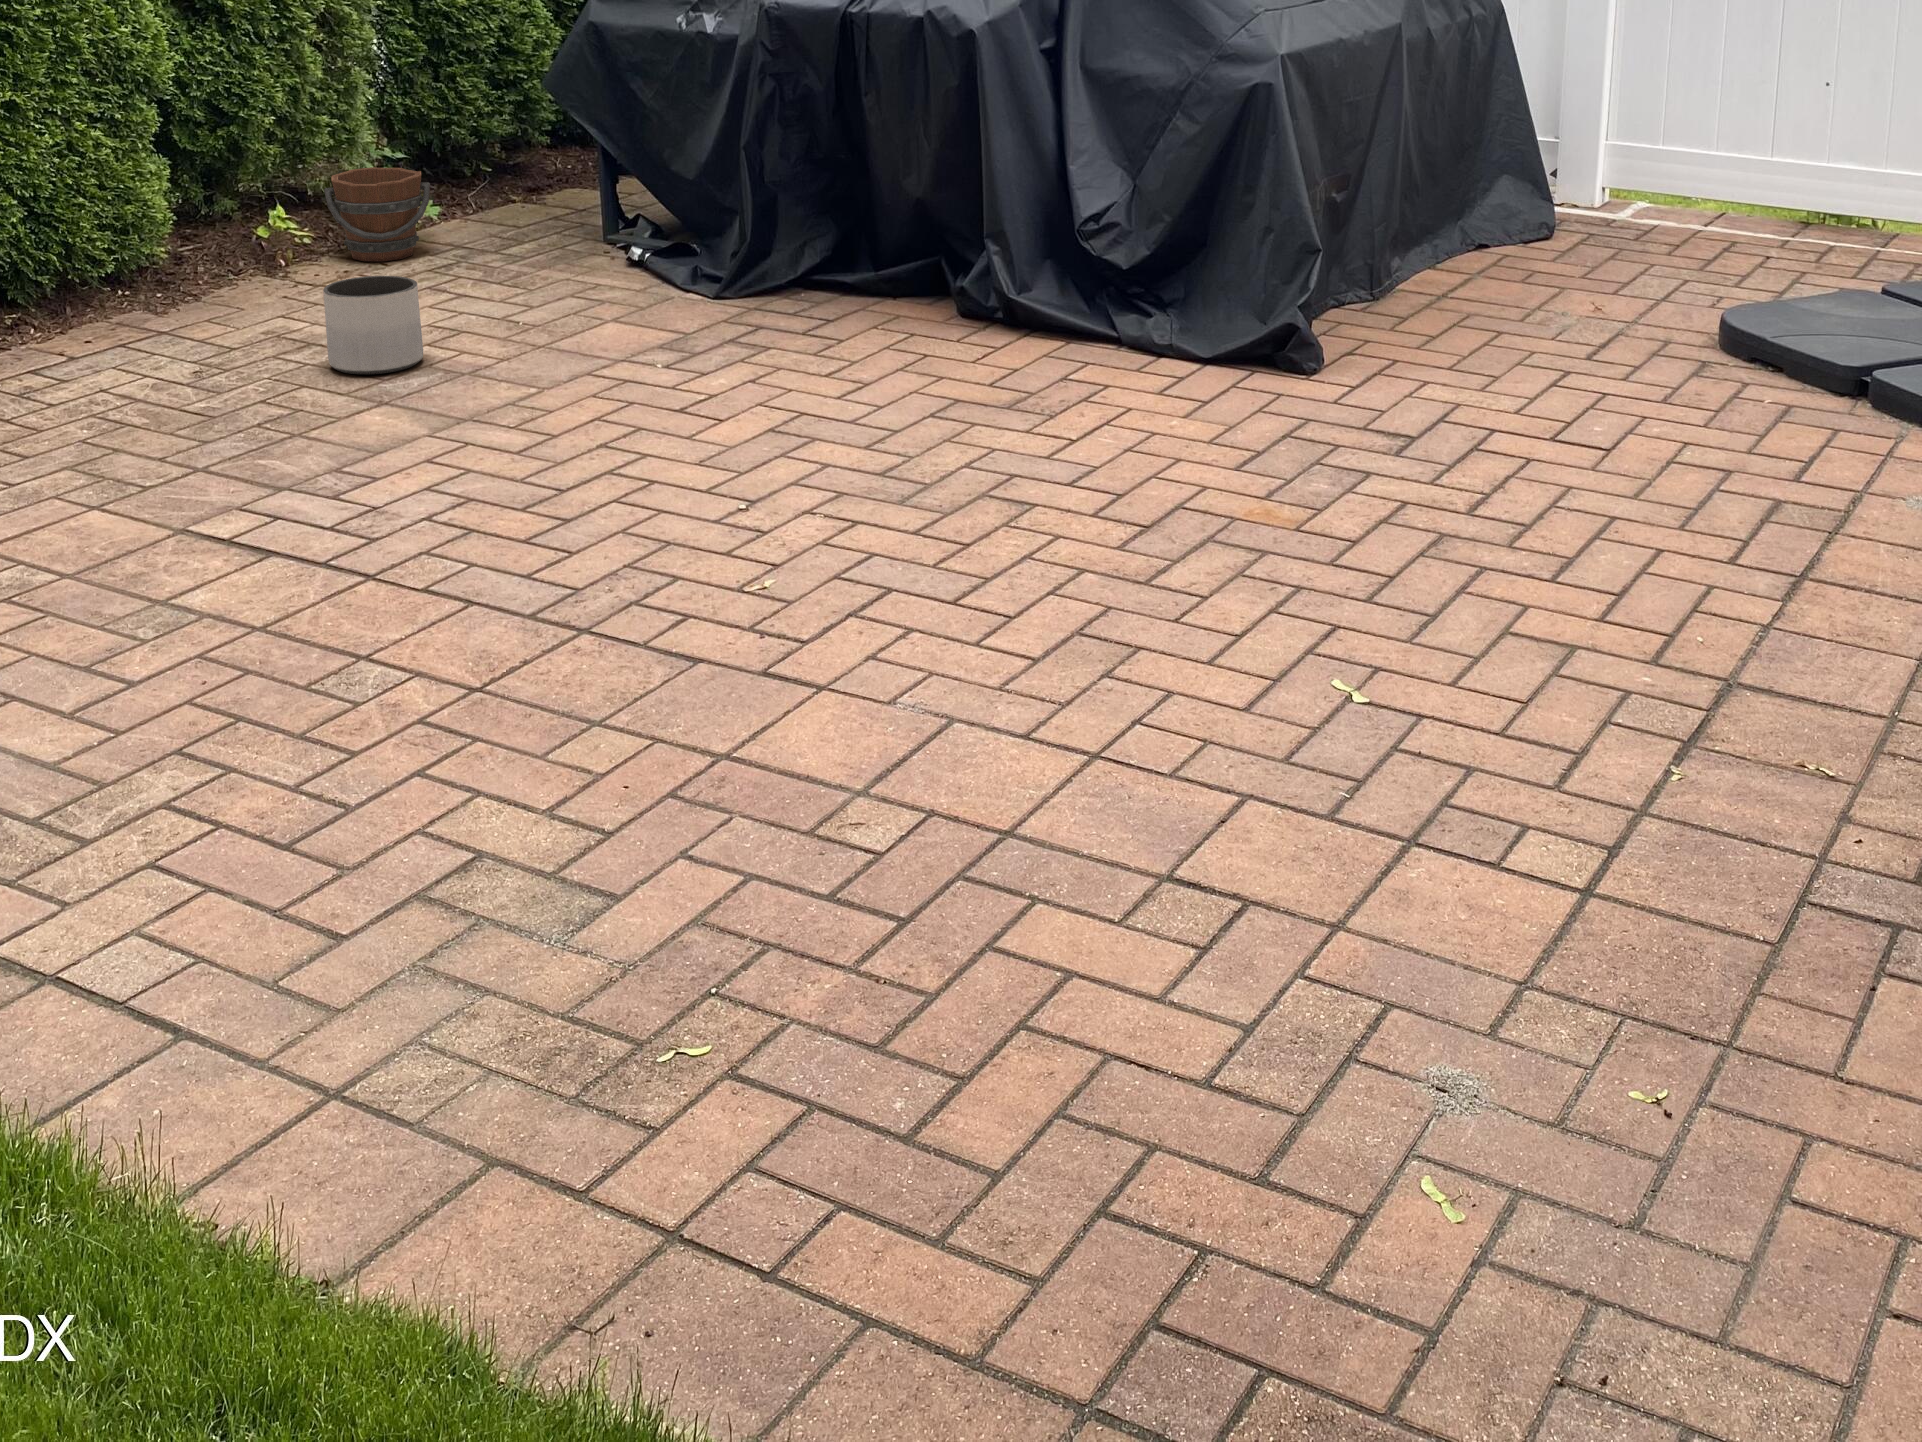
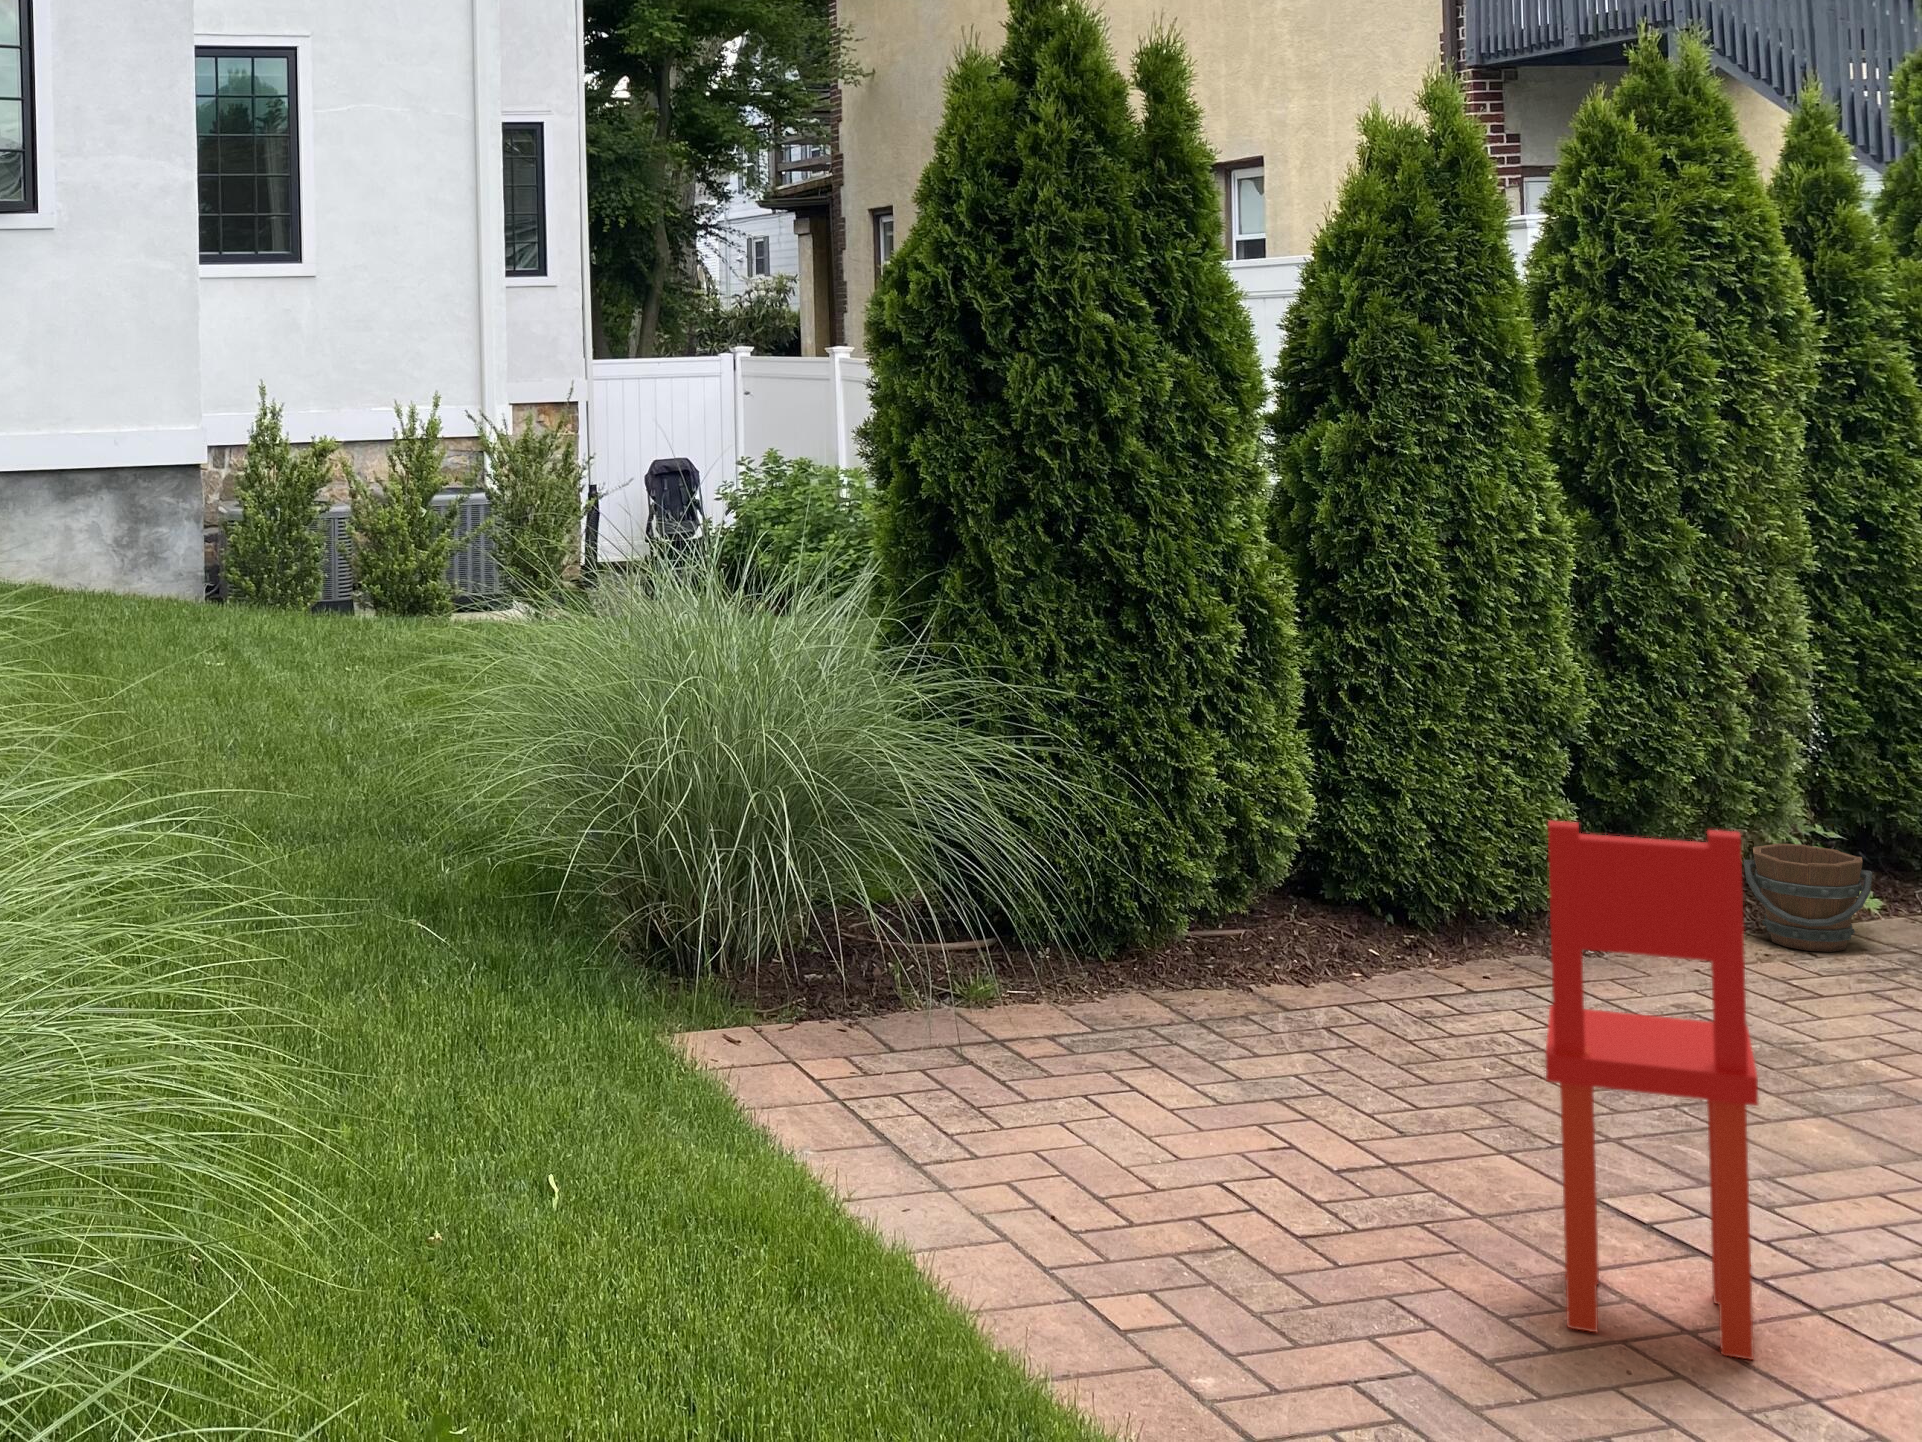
chair: none [80,158,314,661] -> present [1545,820,1758,1359]
planter: present [323,276,423,374] -> none [1751,965,1867,1079]

